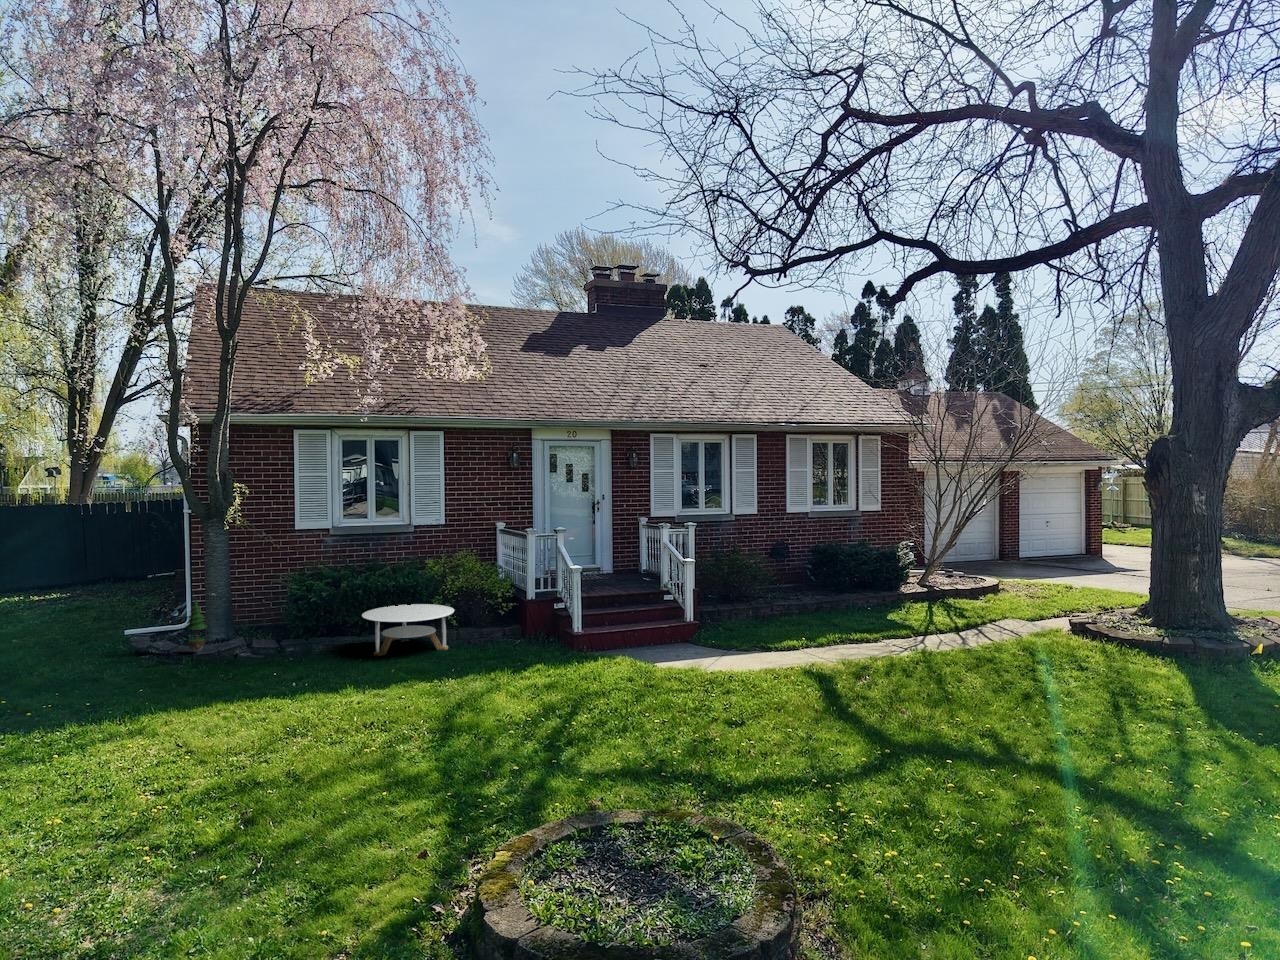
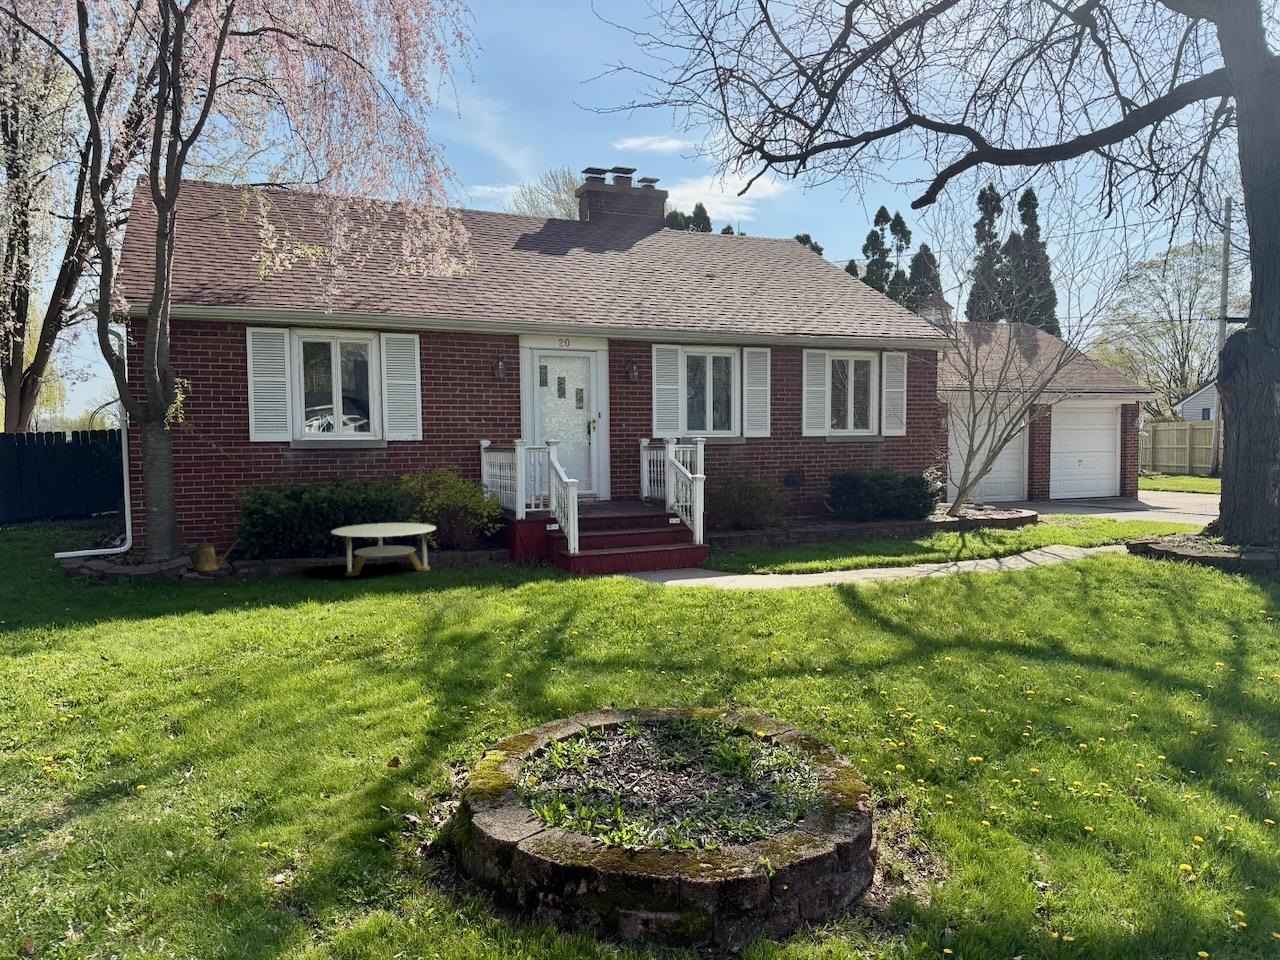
potted tree: present [186,600,207,653] -> none [130,513,156,574]
watering can: none [233,619,282,650] -> present [185,539,240,571]

